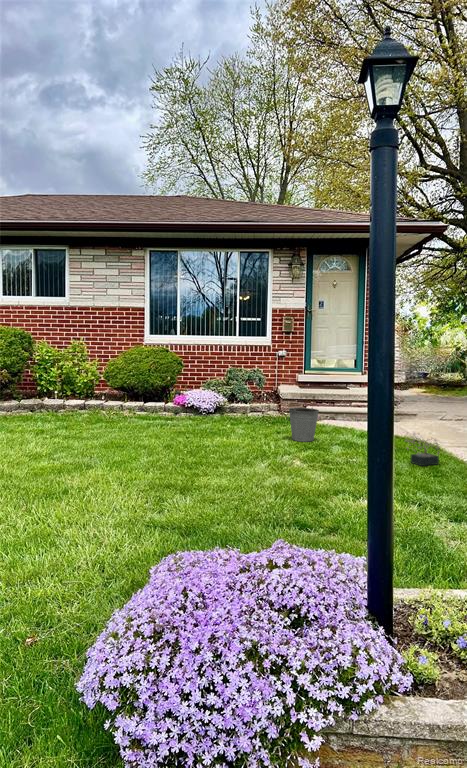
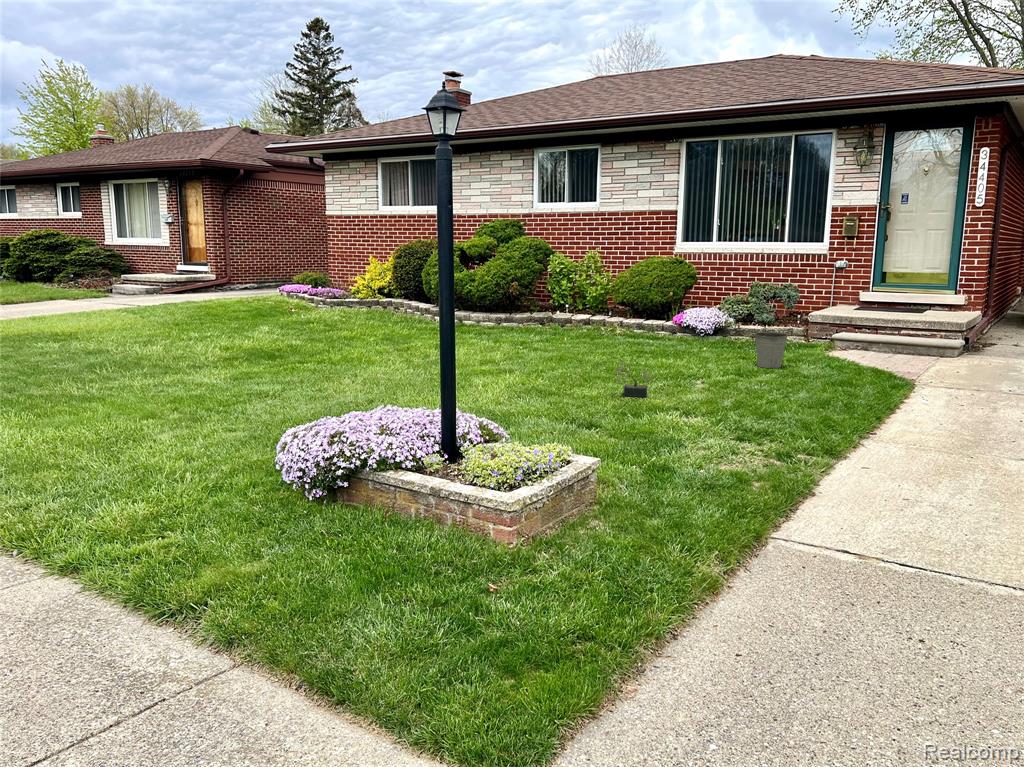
decorative plant: present [406,433,439,466] -> present [614,362,654,397]

